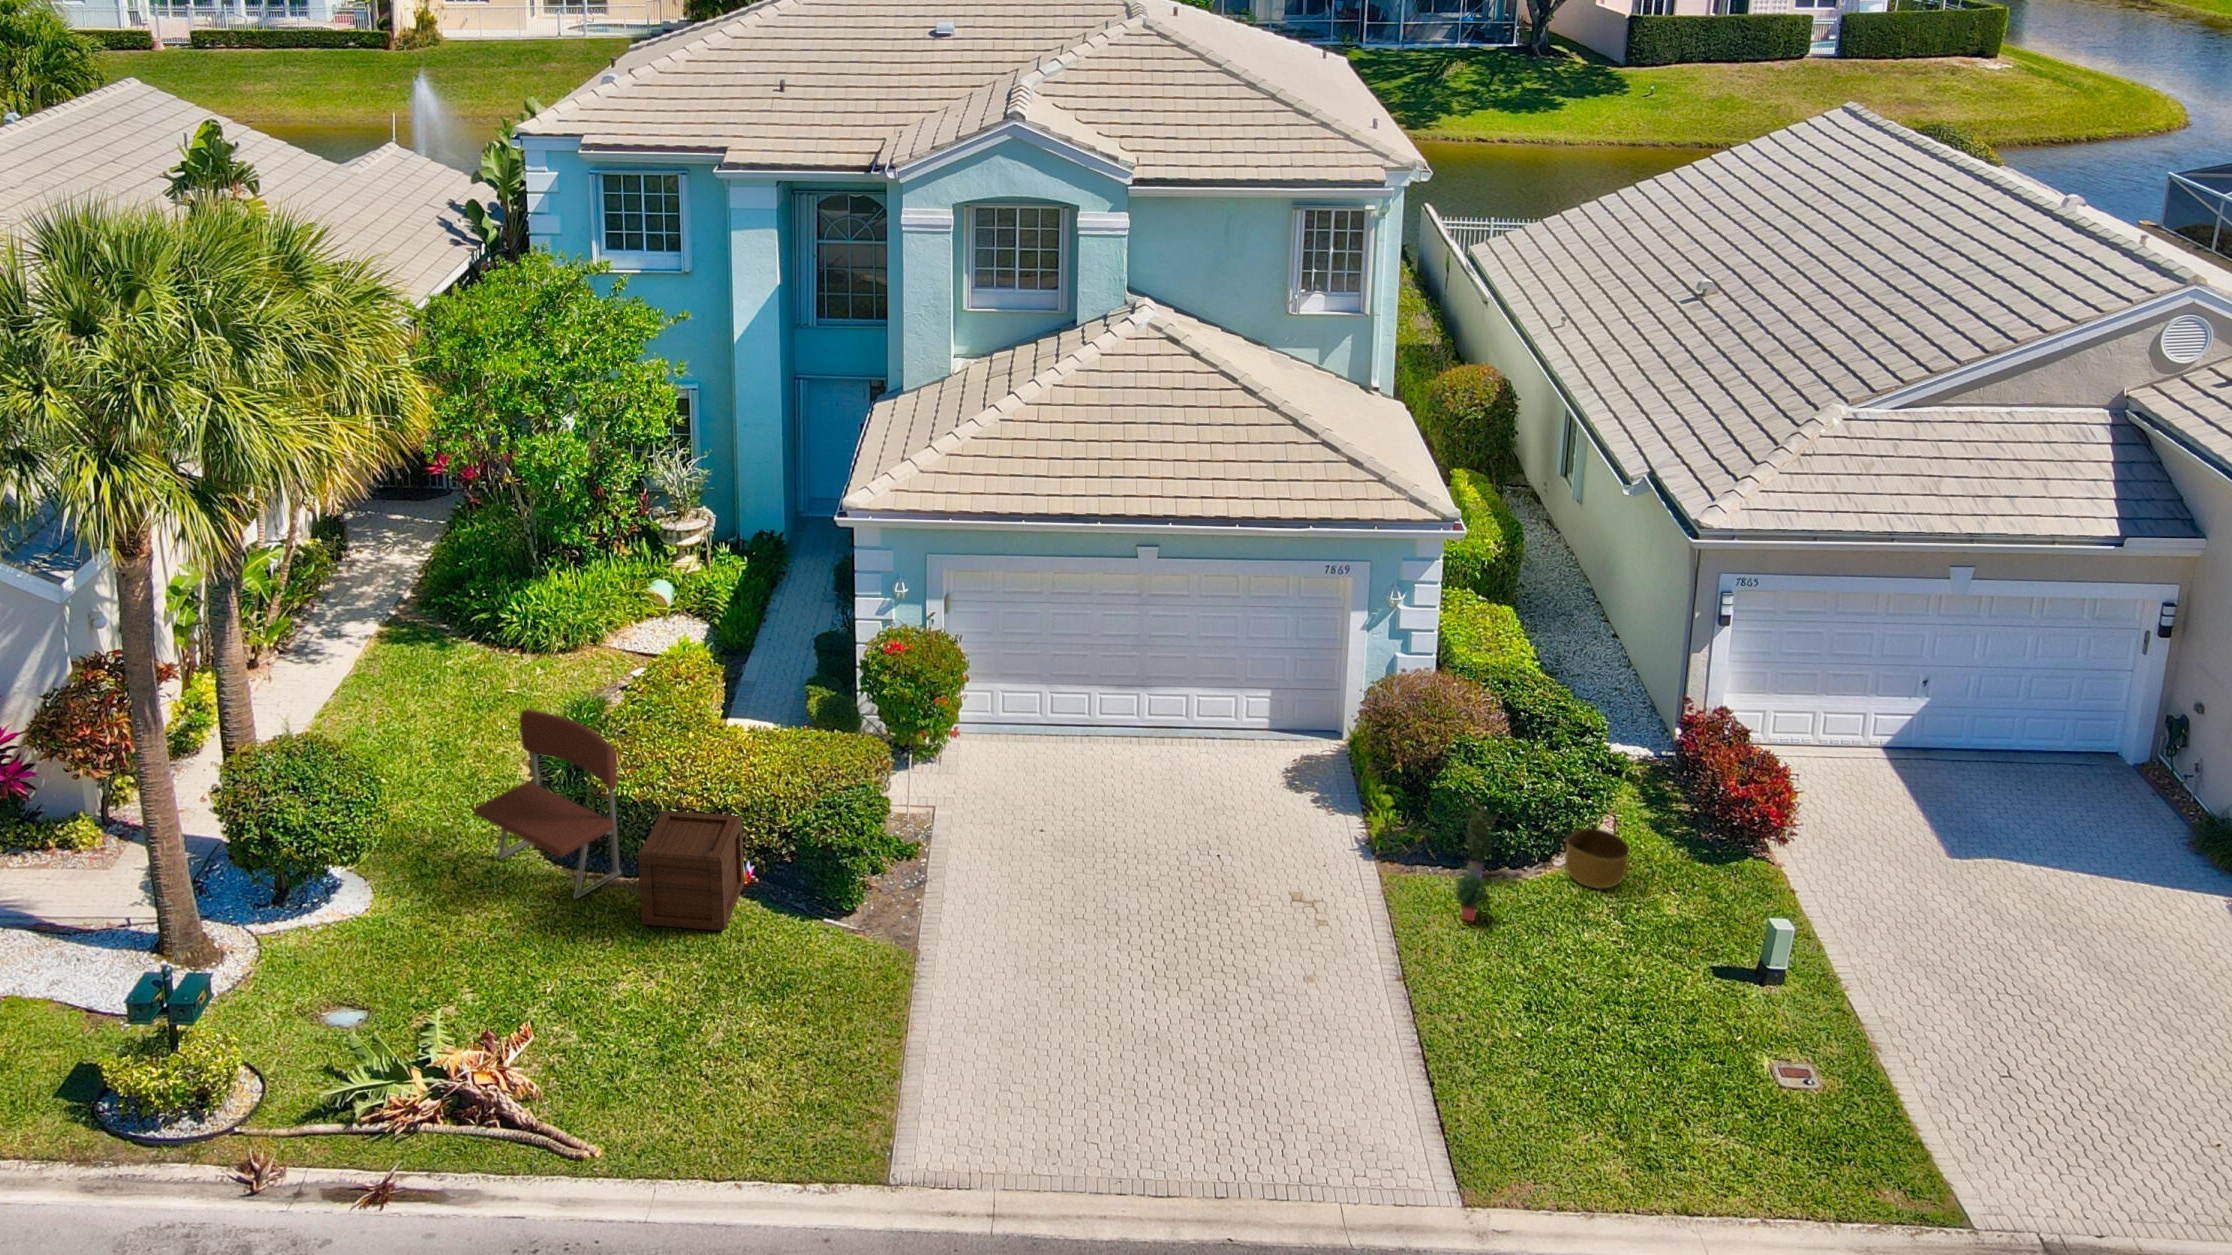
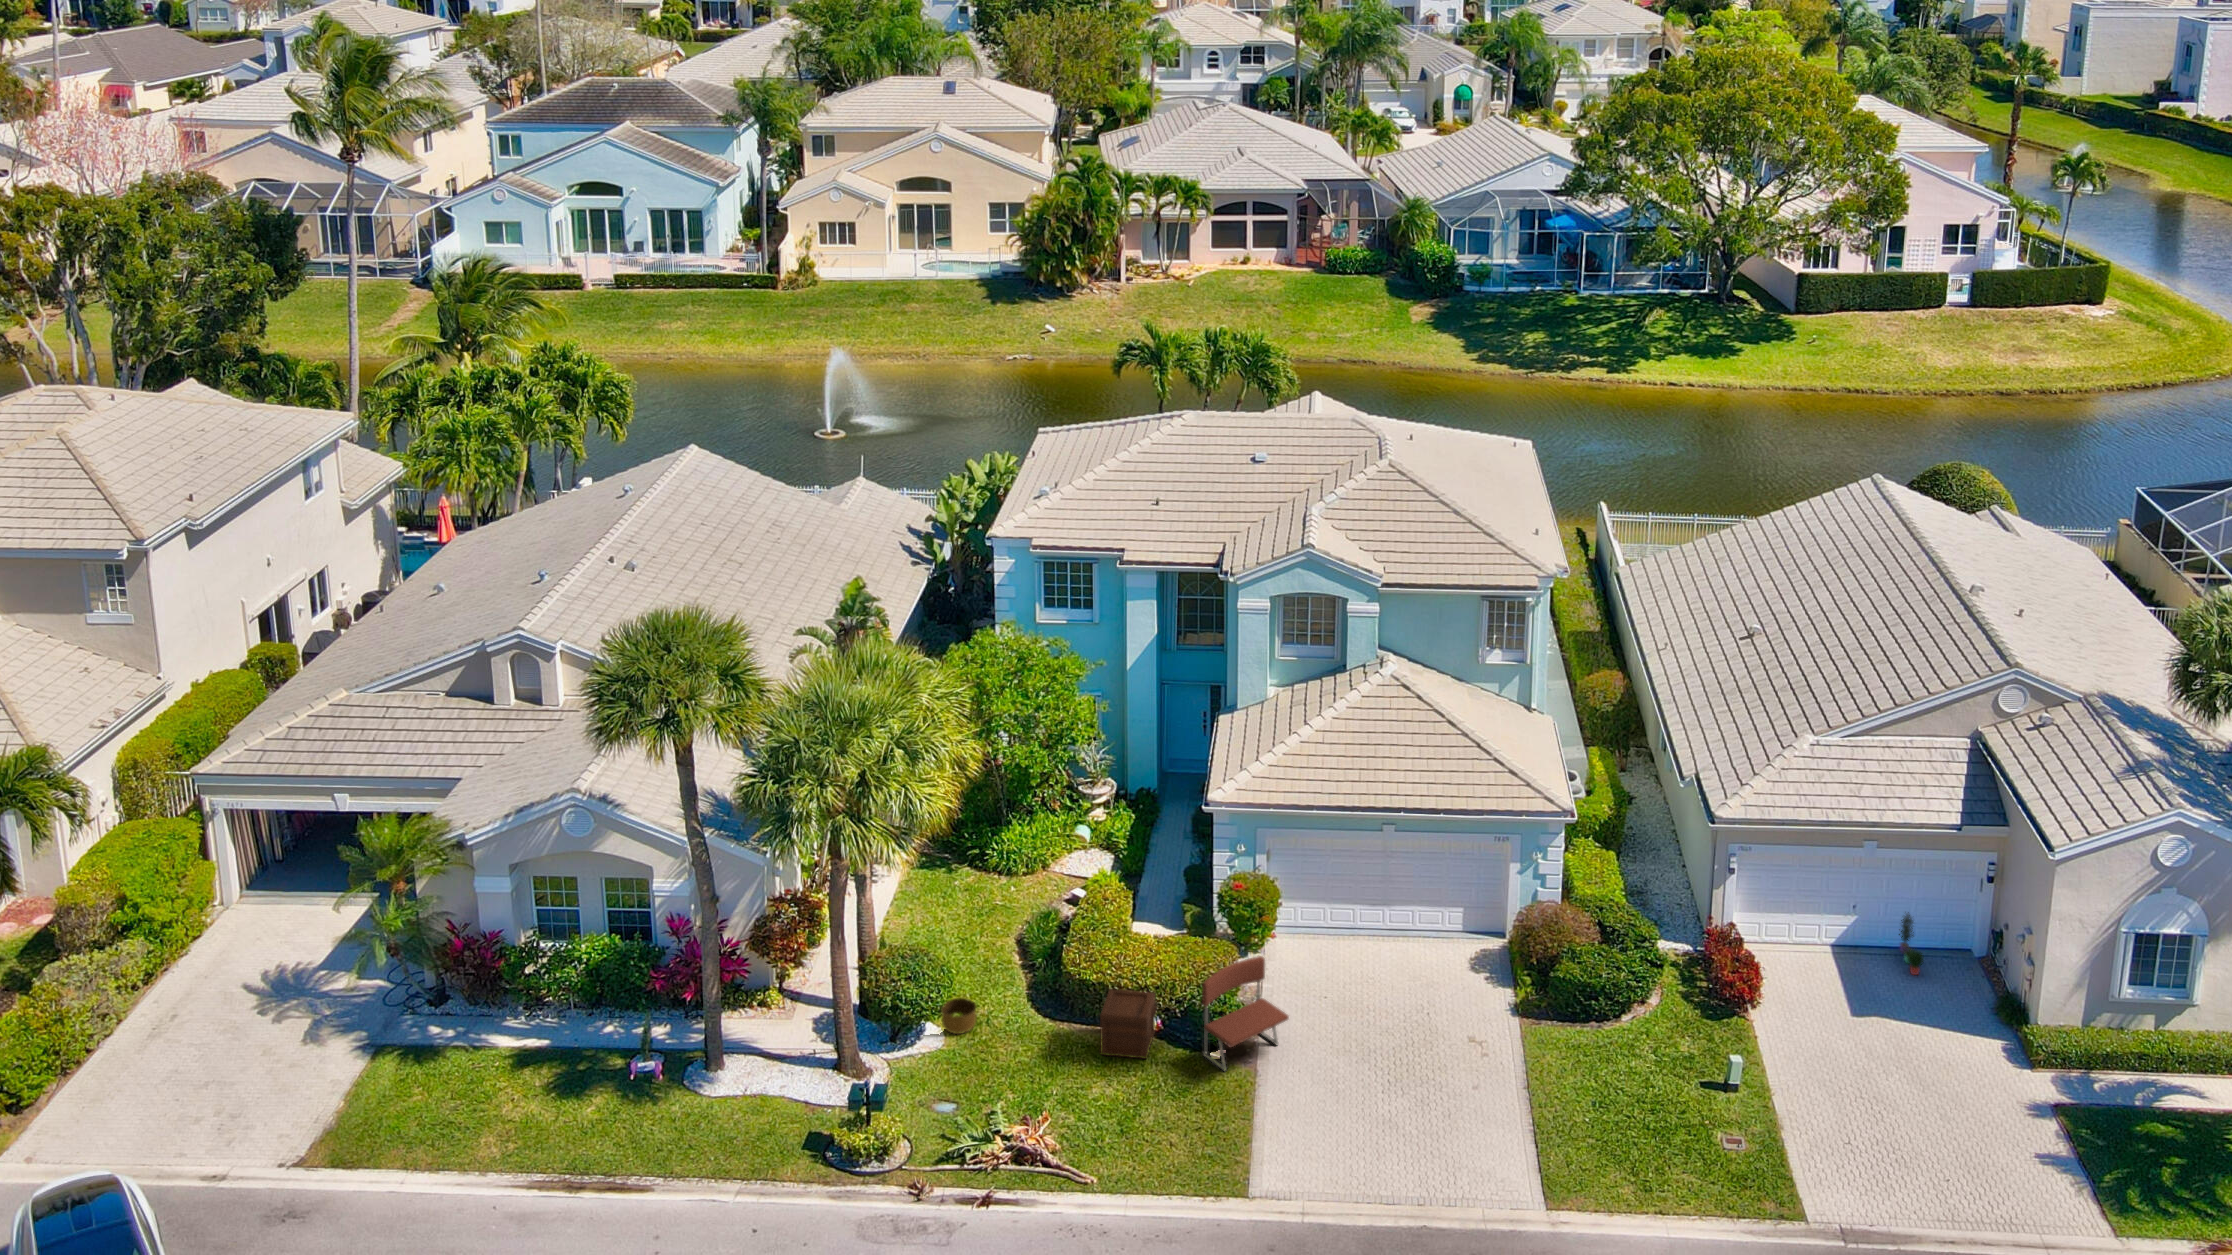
bench: present [474,709,621,899] -> present [1202,956,1289,1071]
potted plant: present [1455,806,1493,921] -> present [1899,912,1924,975]
basket: present [1565,828,1629,888] -> present [941,998,977,1034]

